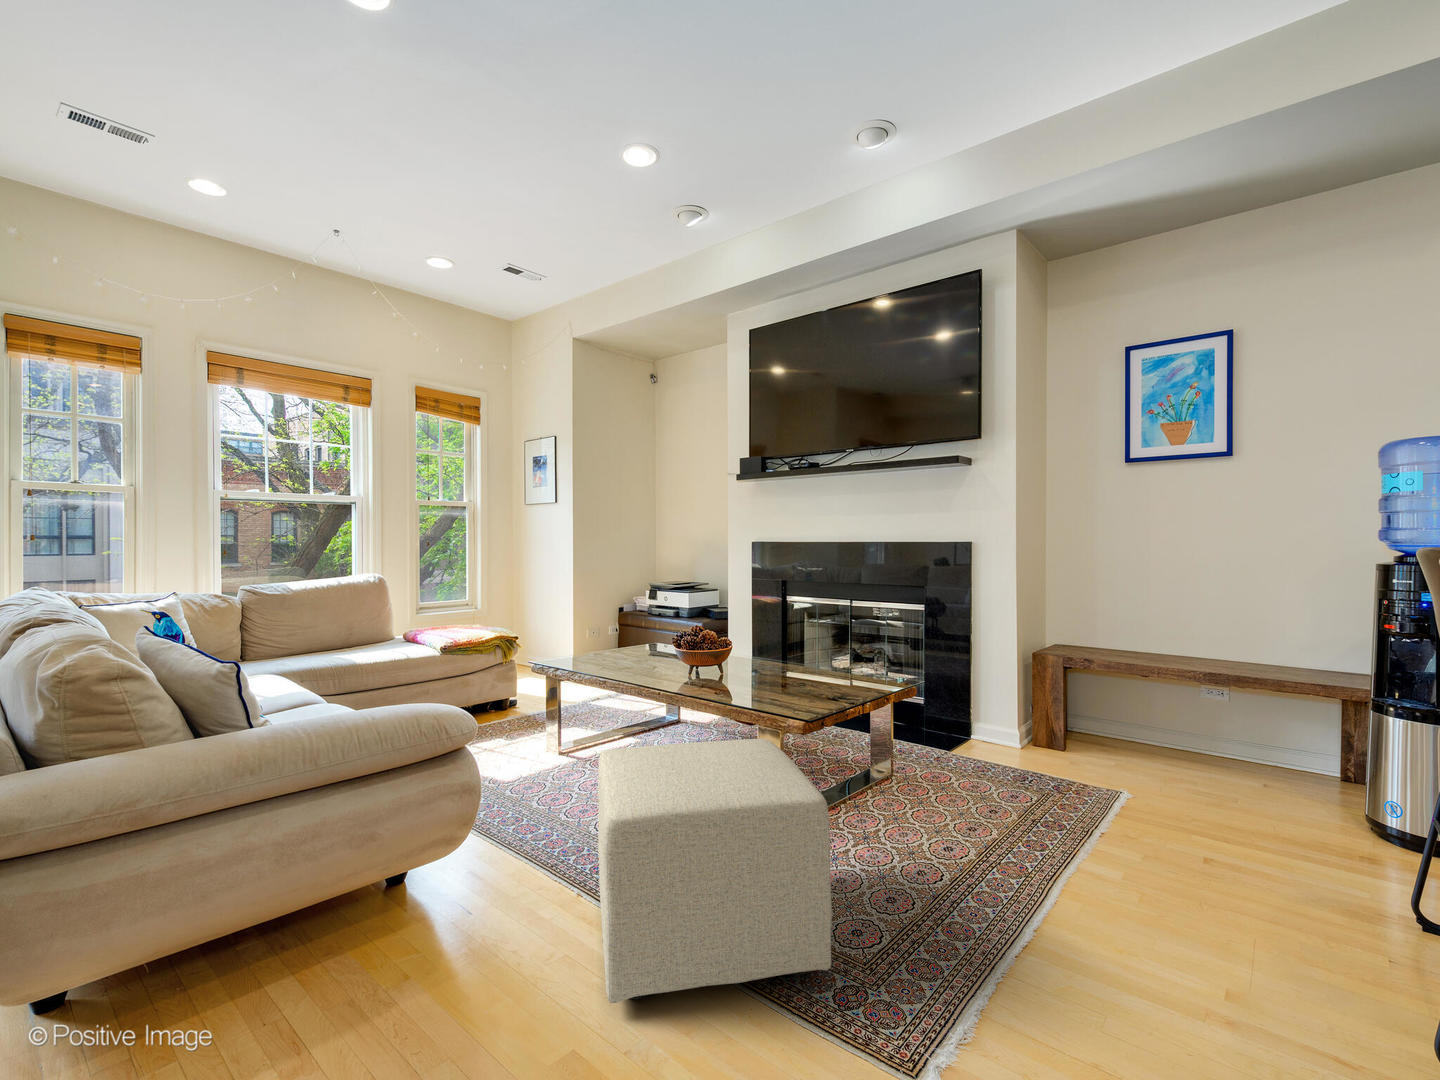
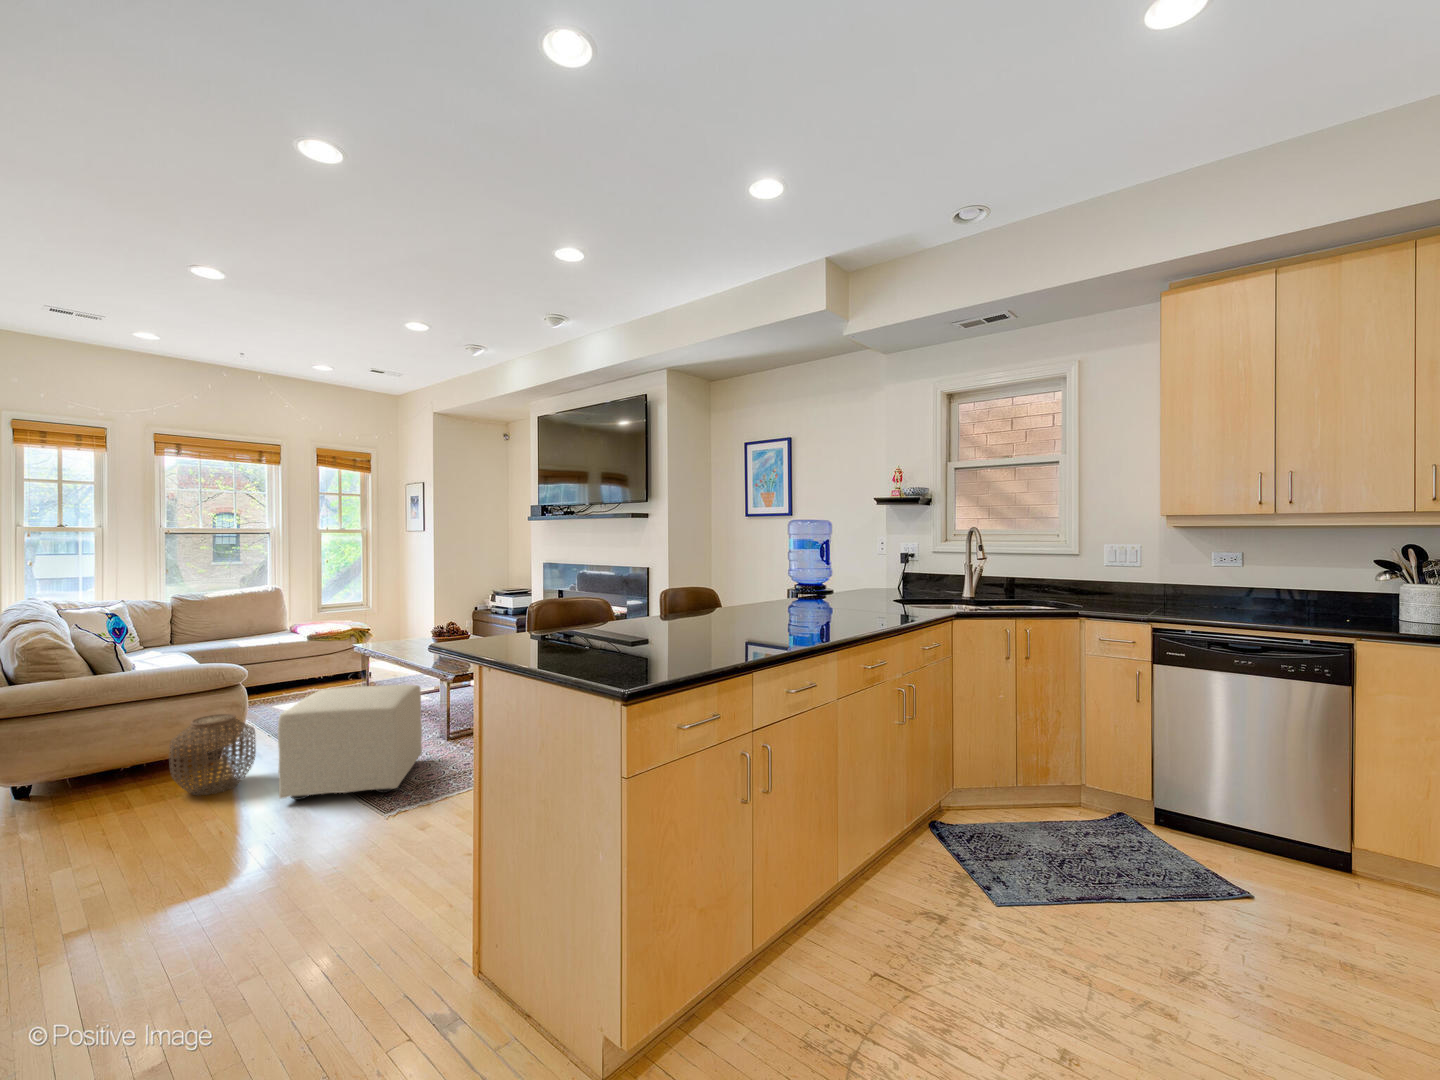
woven basket: none [355,804,504,982] -> present [170,714,256,795]

